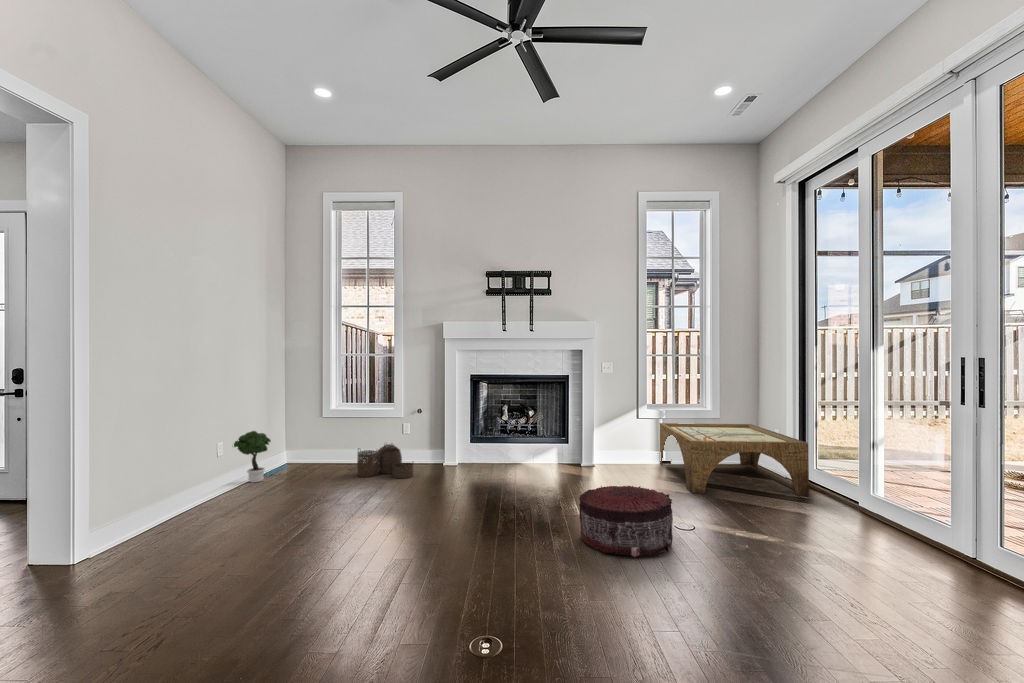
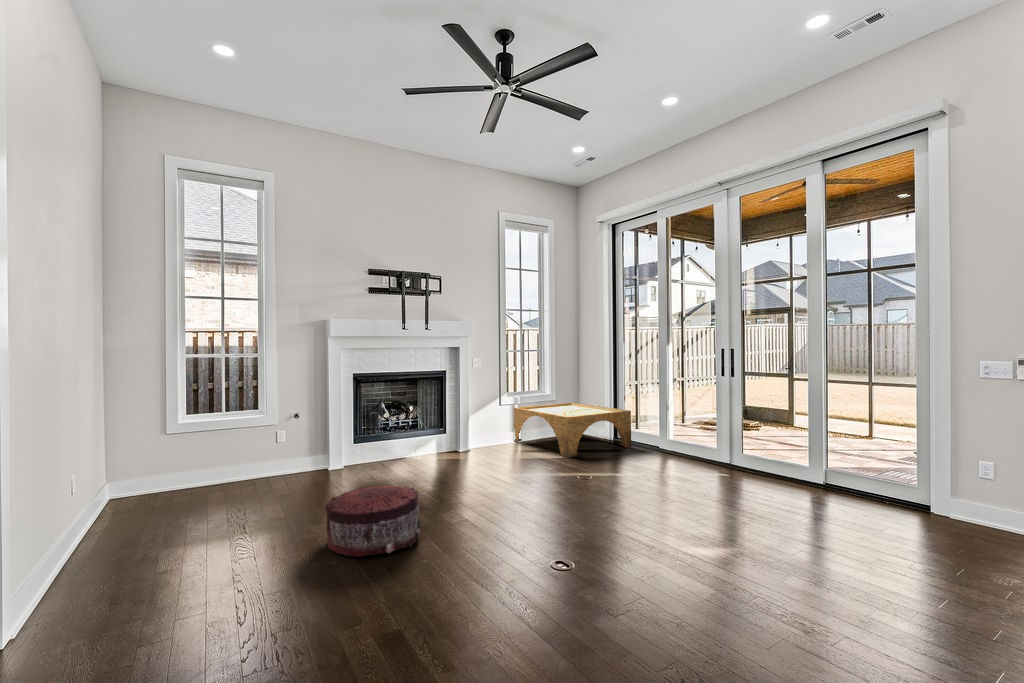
potted tree: present [234,431,287,483] -> none [90,459,146,528]
woven basket: present [357,444,413,478] -> none [251,455,322,495]
pouf: present [579,486,673,557] -> present [326,485,420,557]

